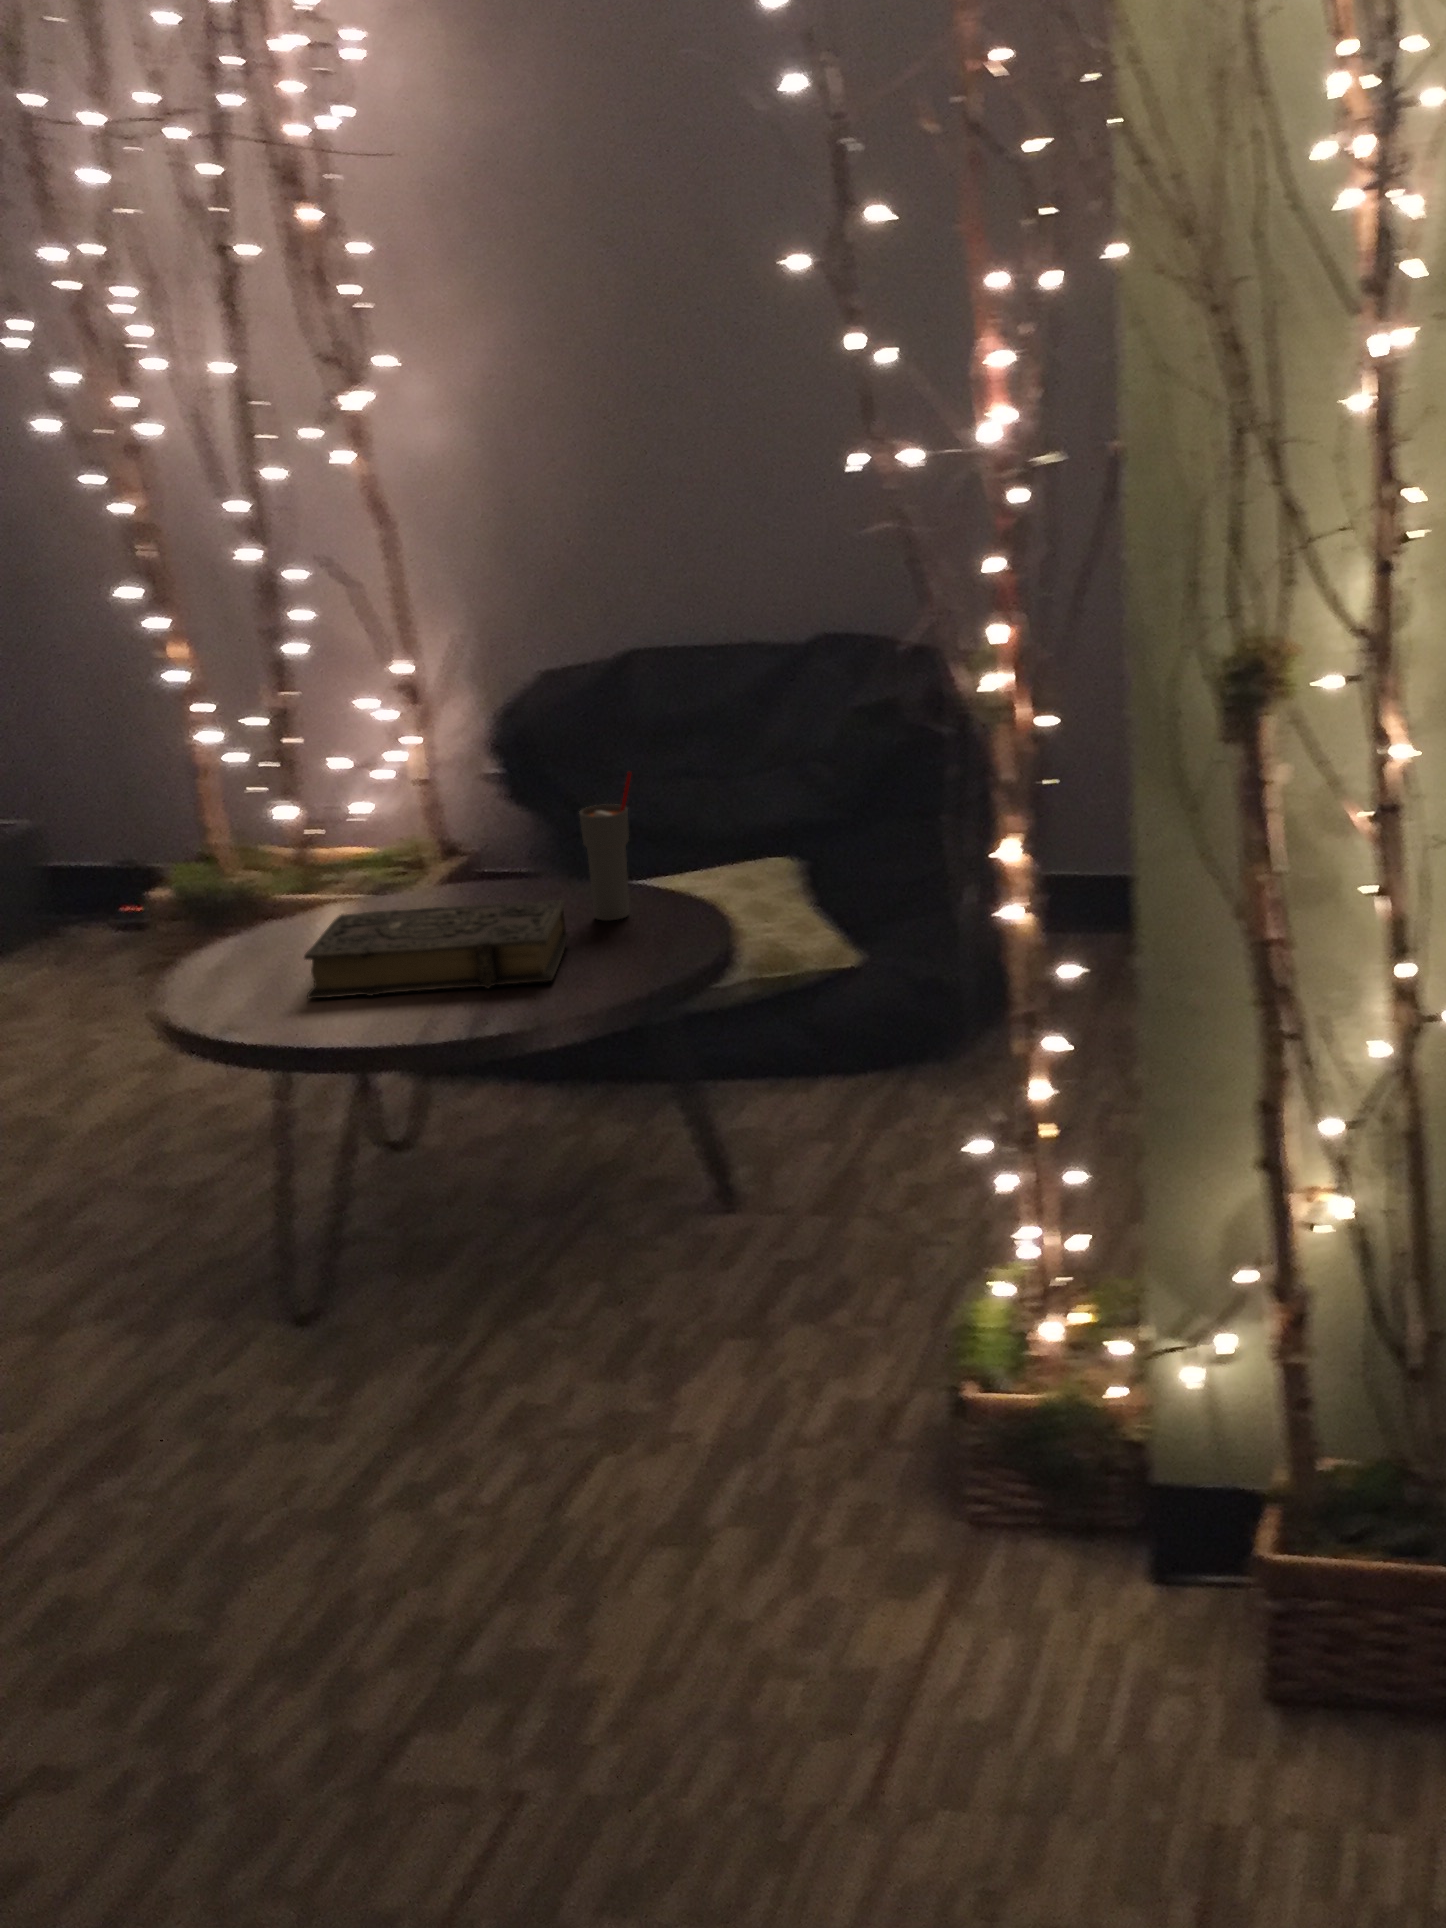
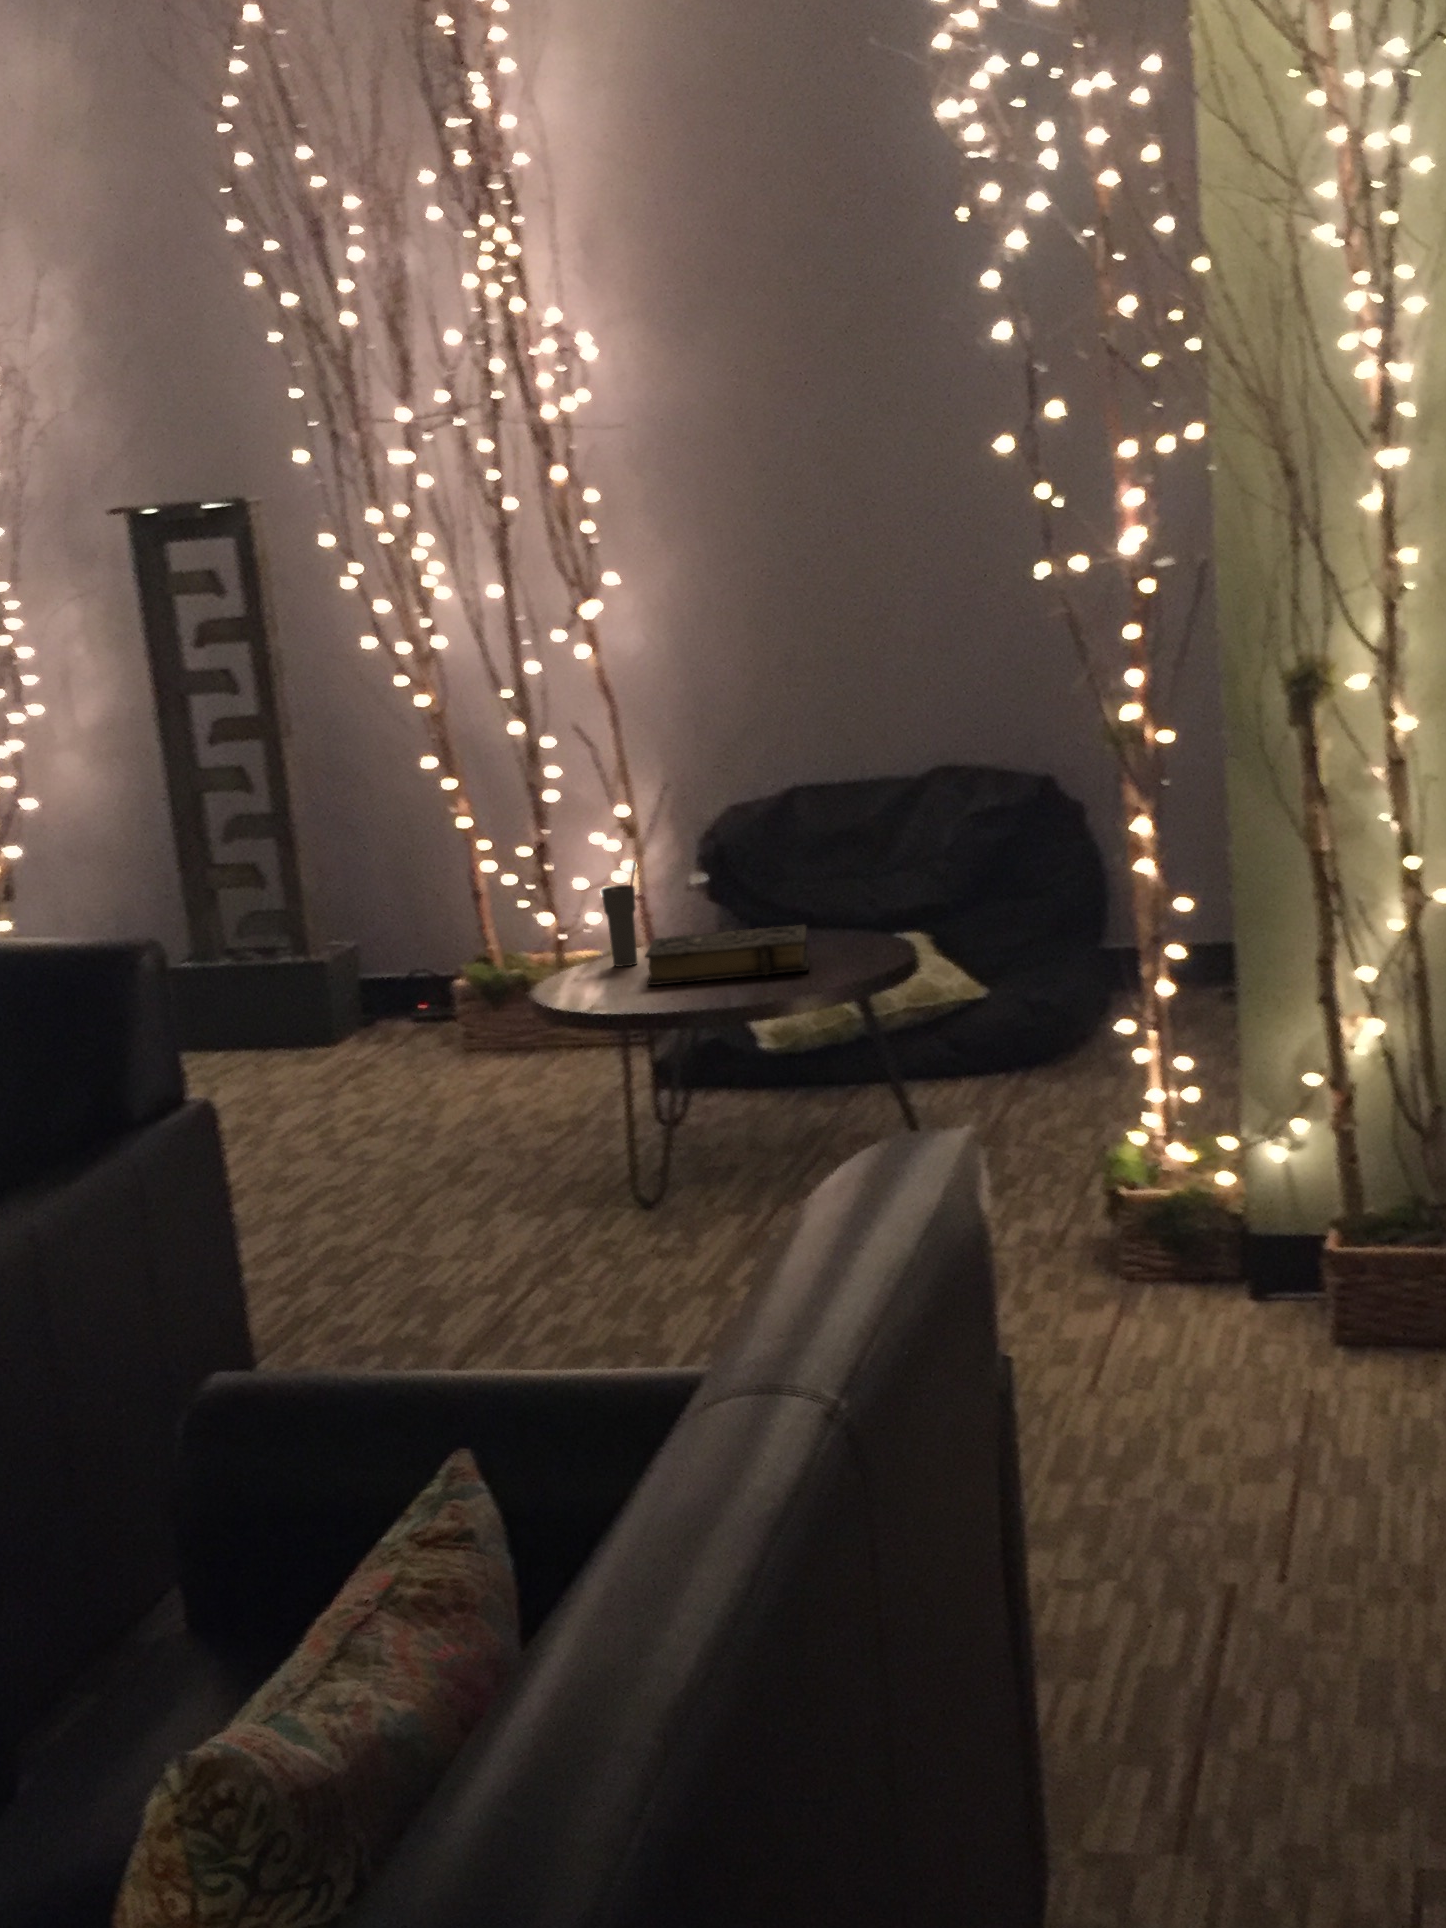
cup: present [579,772,631,921] -> present [601,861,637,967]

